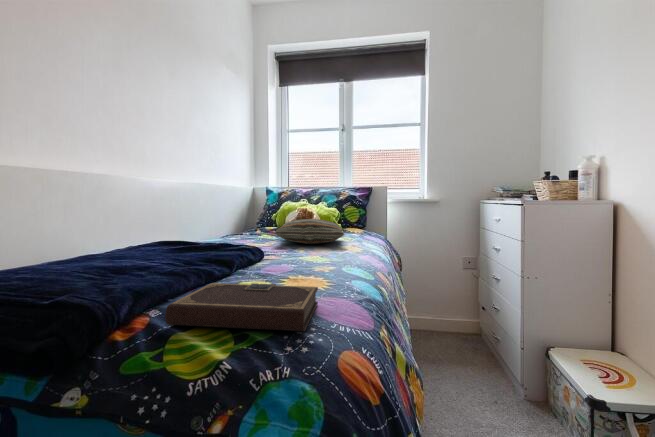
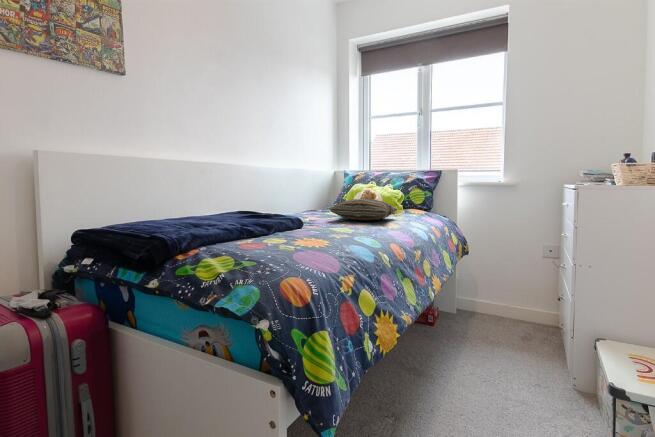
notebook: present [165,283,318,331] -> none [206,236,308,265]

